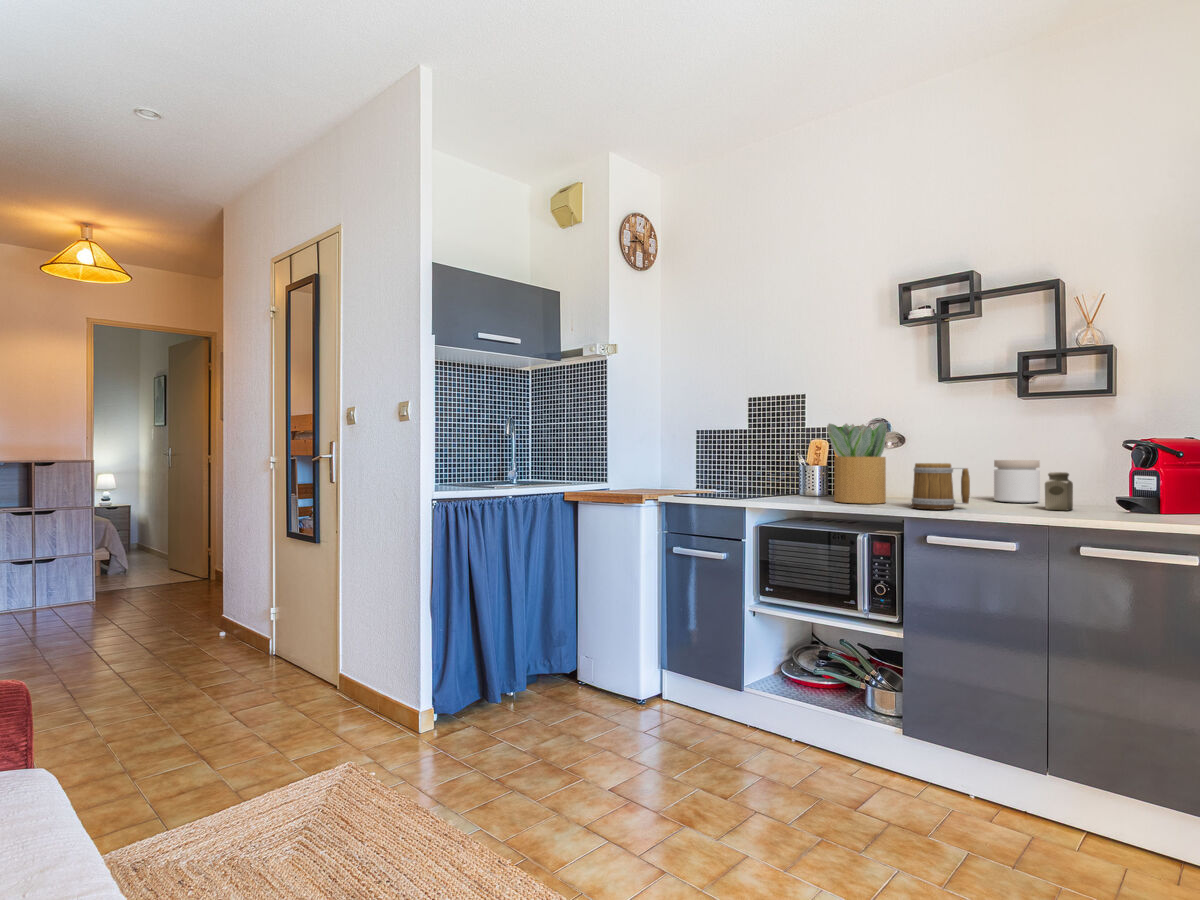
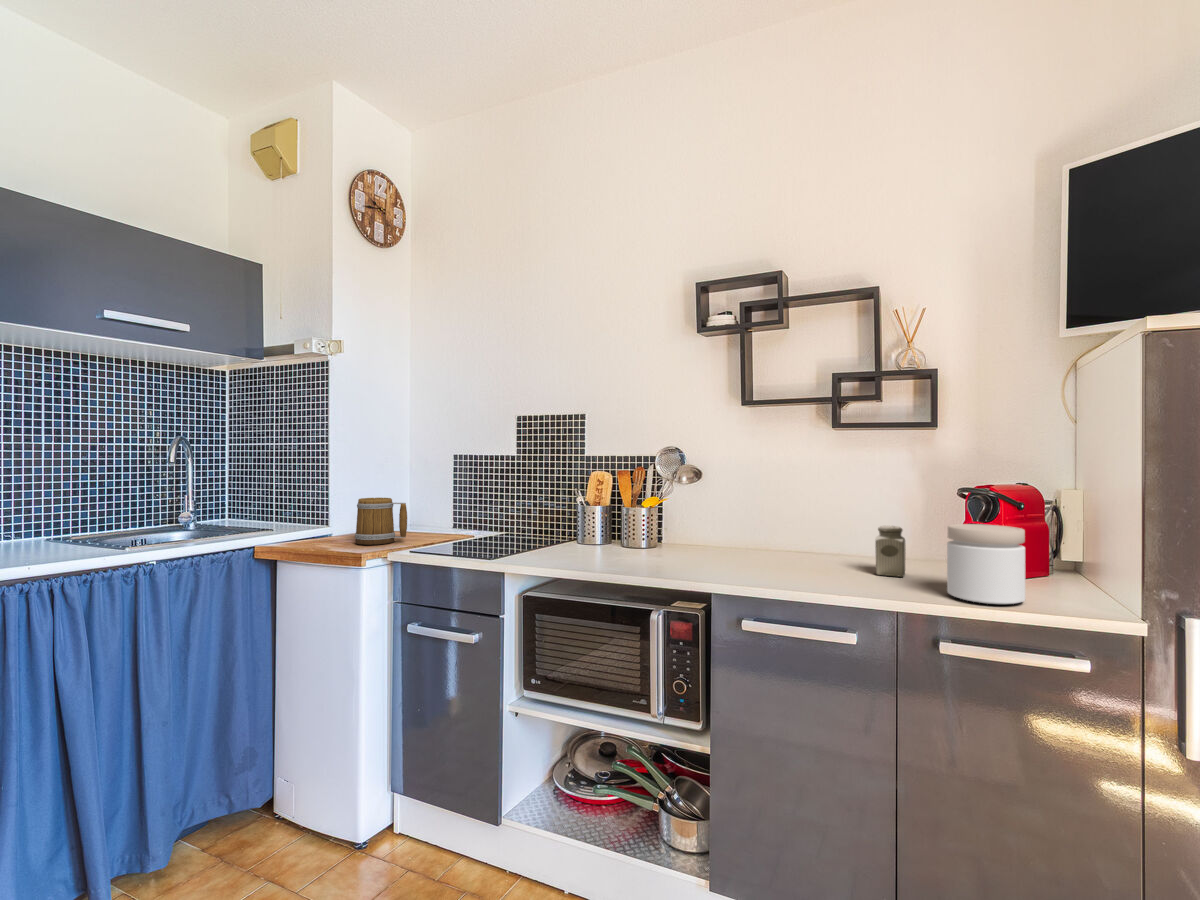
potted plant: present [827,422,887,503] -> none [611,455,686,566]
jar: present [994,460,1040,503] -> present [947,524,1025,604]
mug: present [912,463,970,510] -> present [355,498,407,545]

